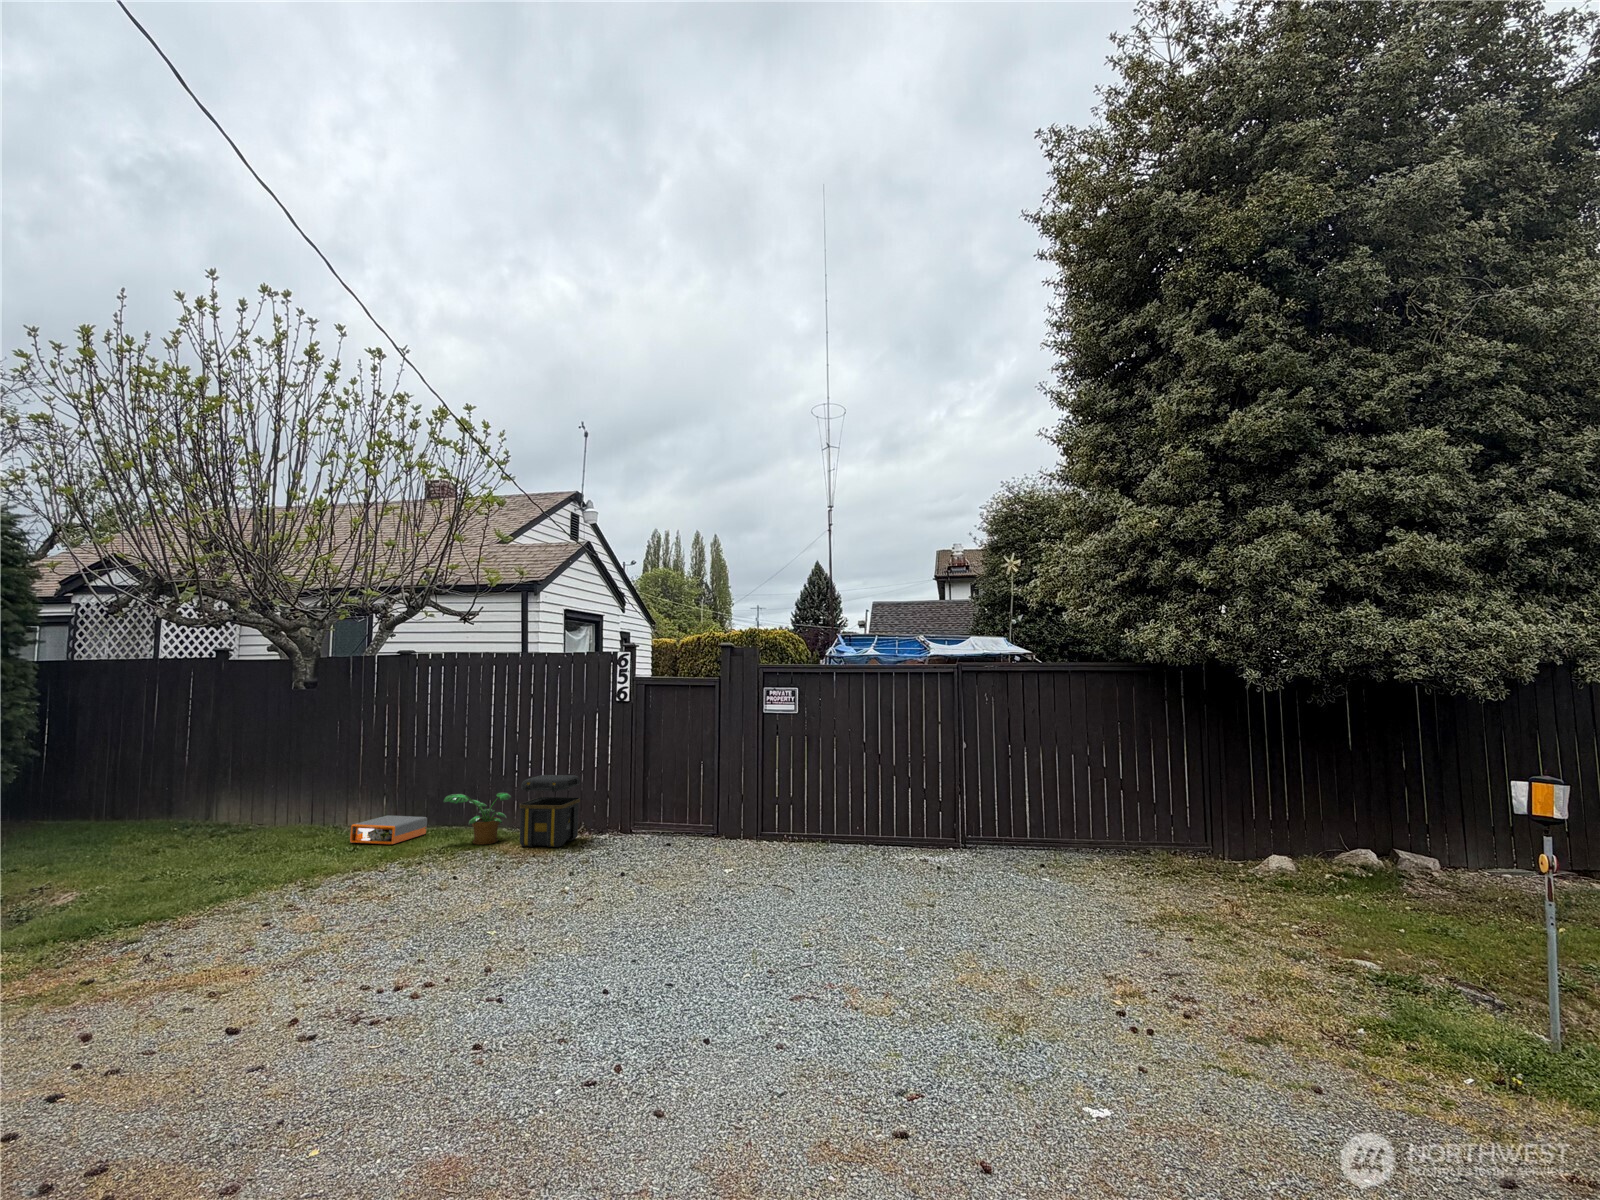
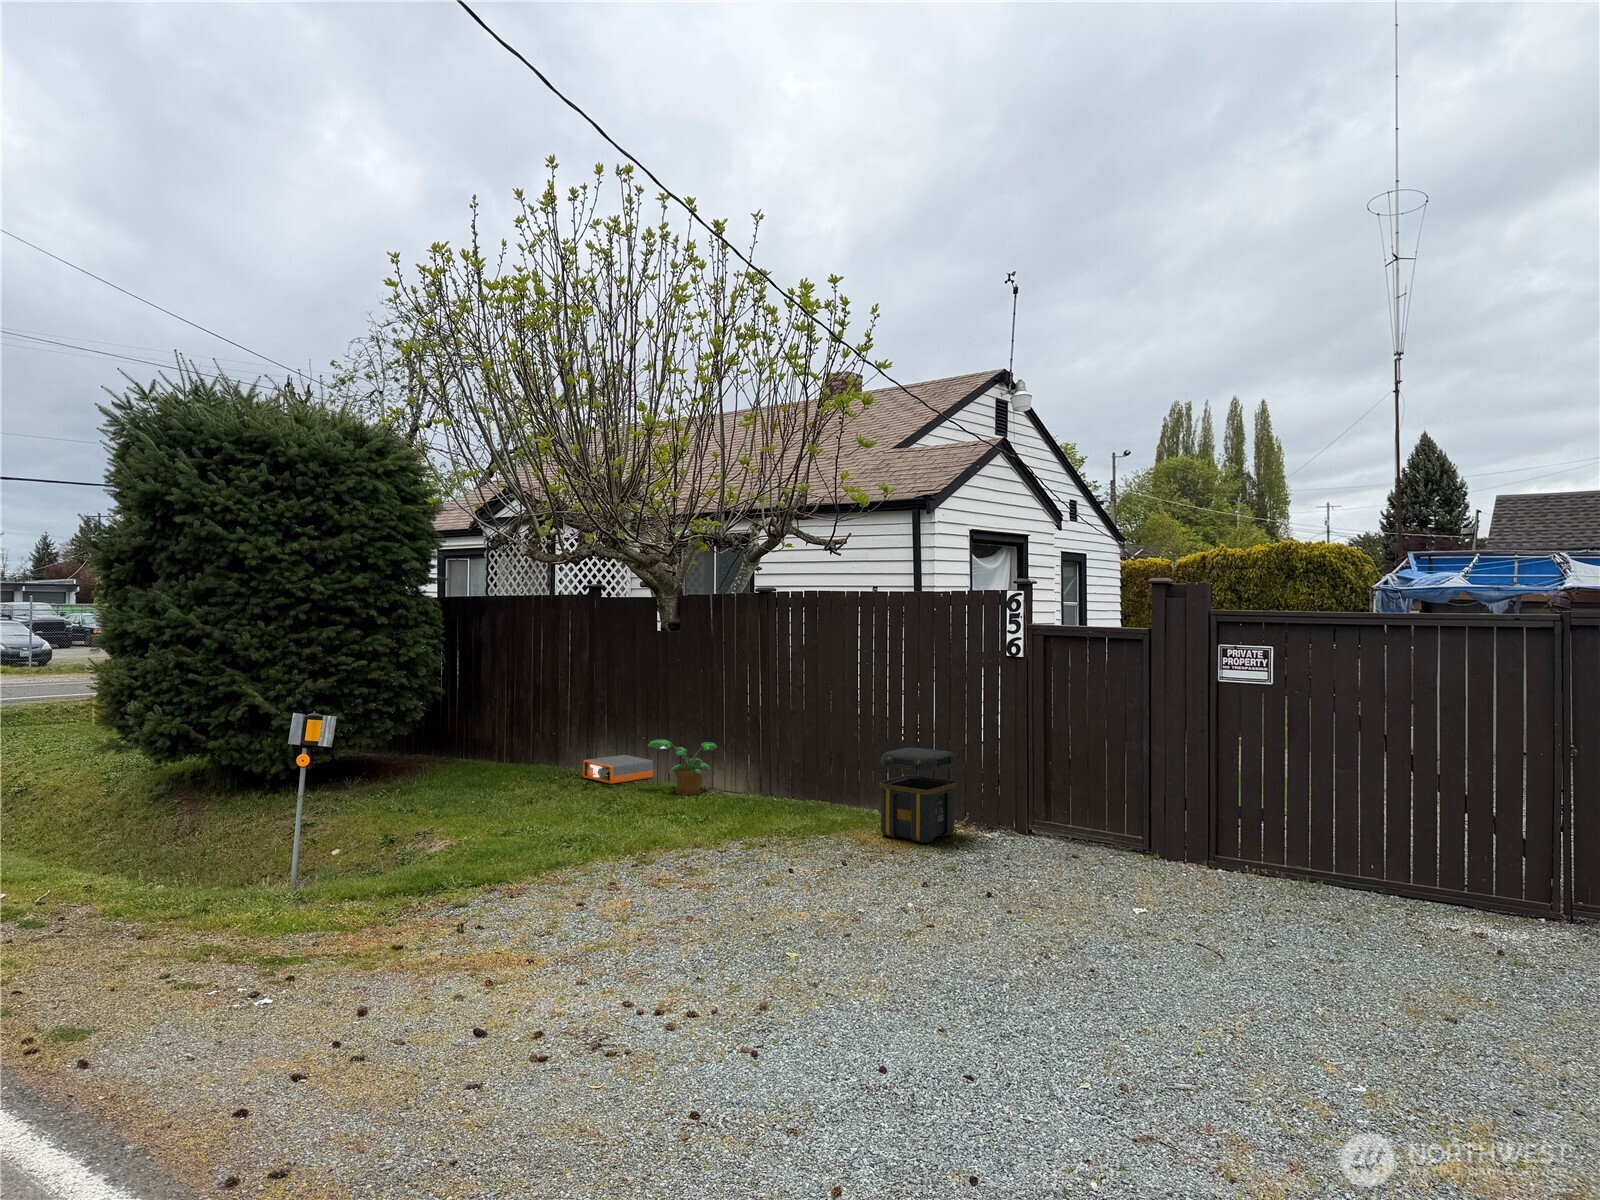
potted plant: present [444,792,511,845] -> present [647,739,717,795]
storage box: present [350,815,427,844] -> present [583,755,653,784]

